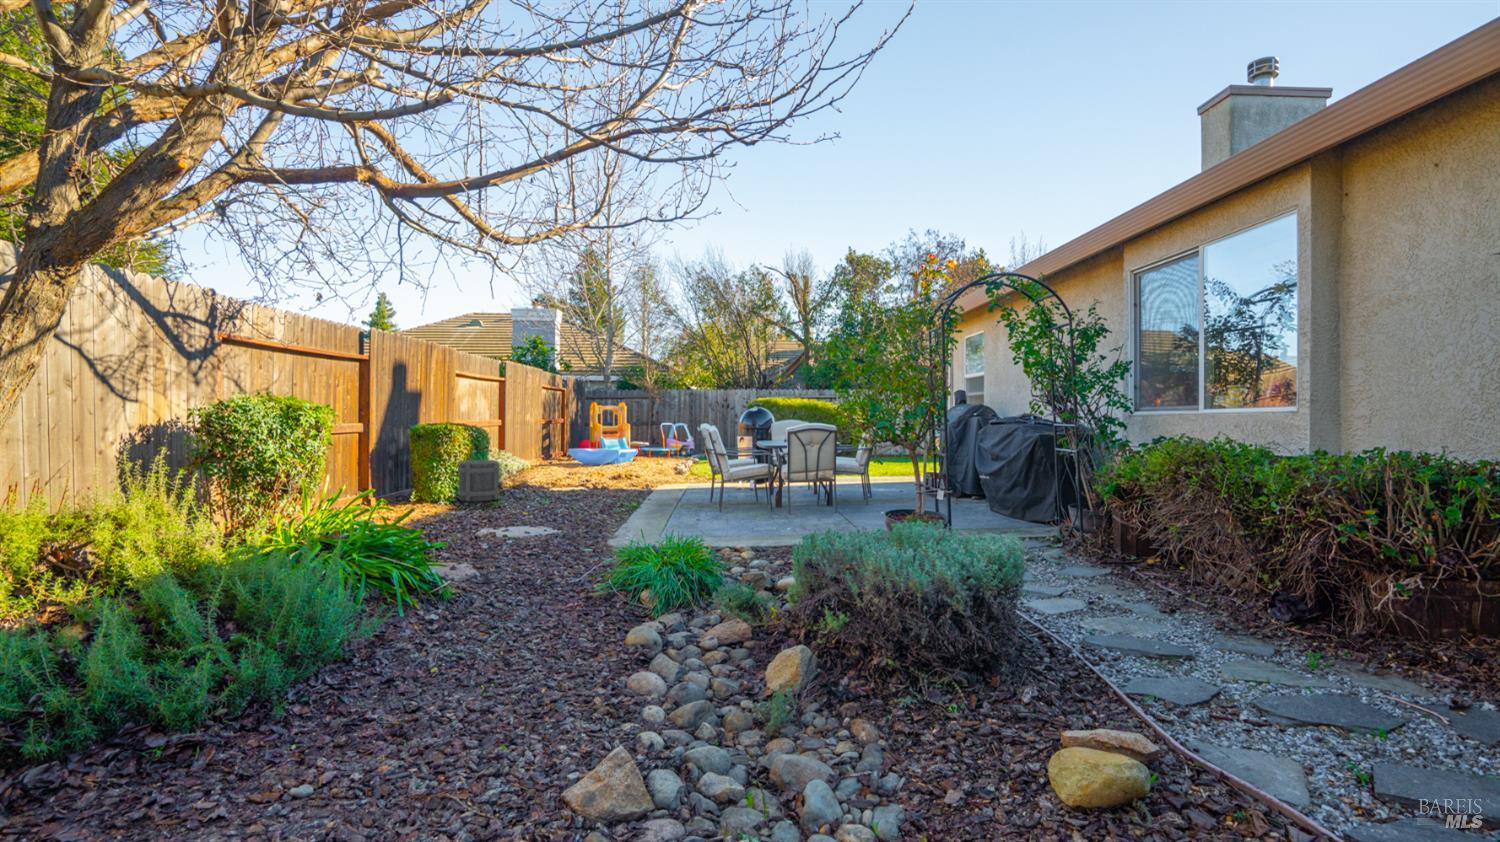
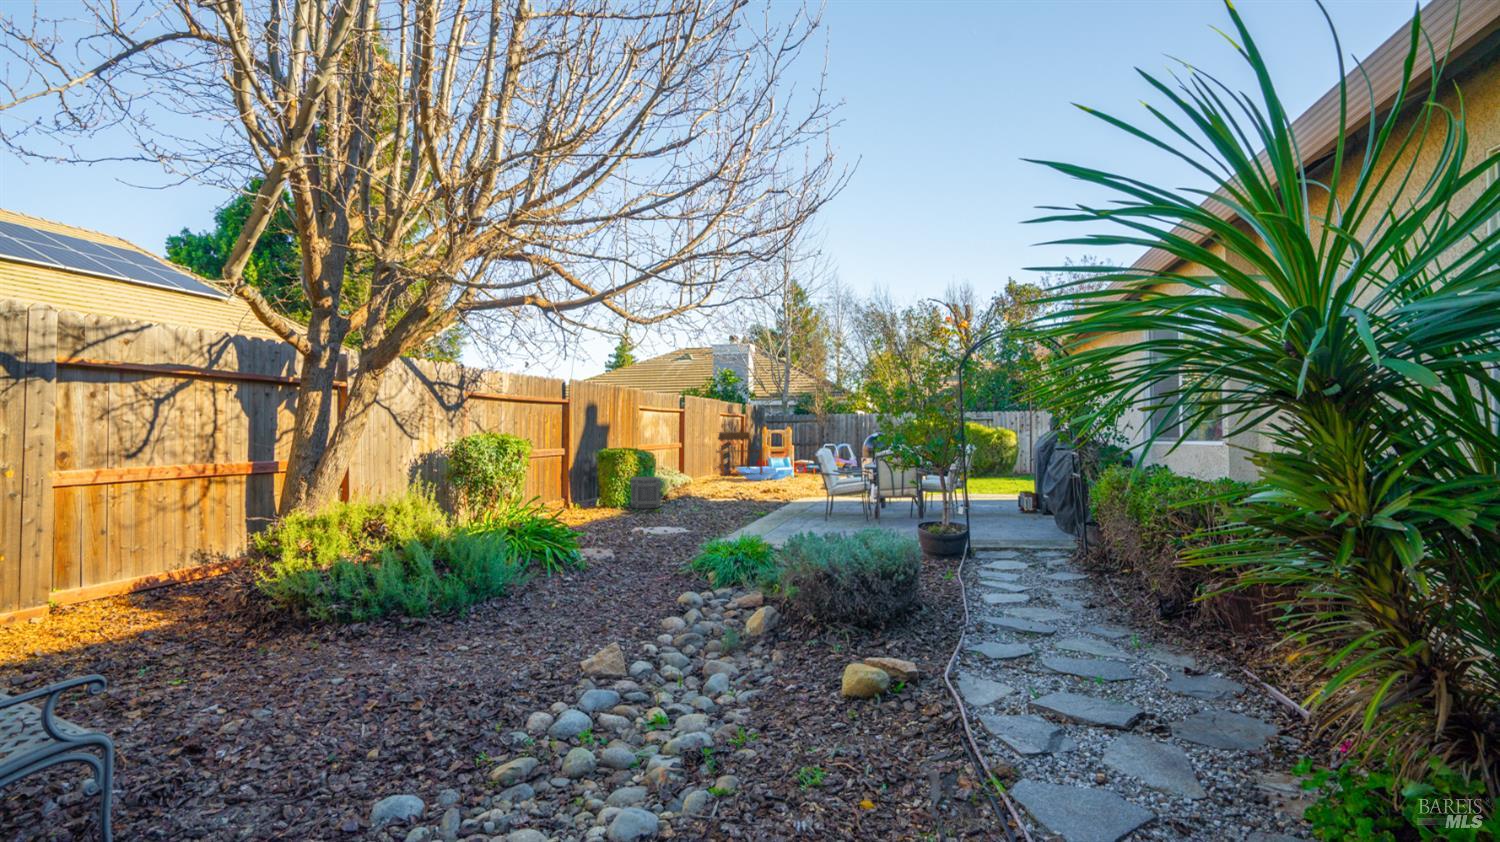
bench: none [532,408,594,459] -> present [715,432,763,475]

